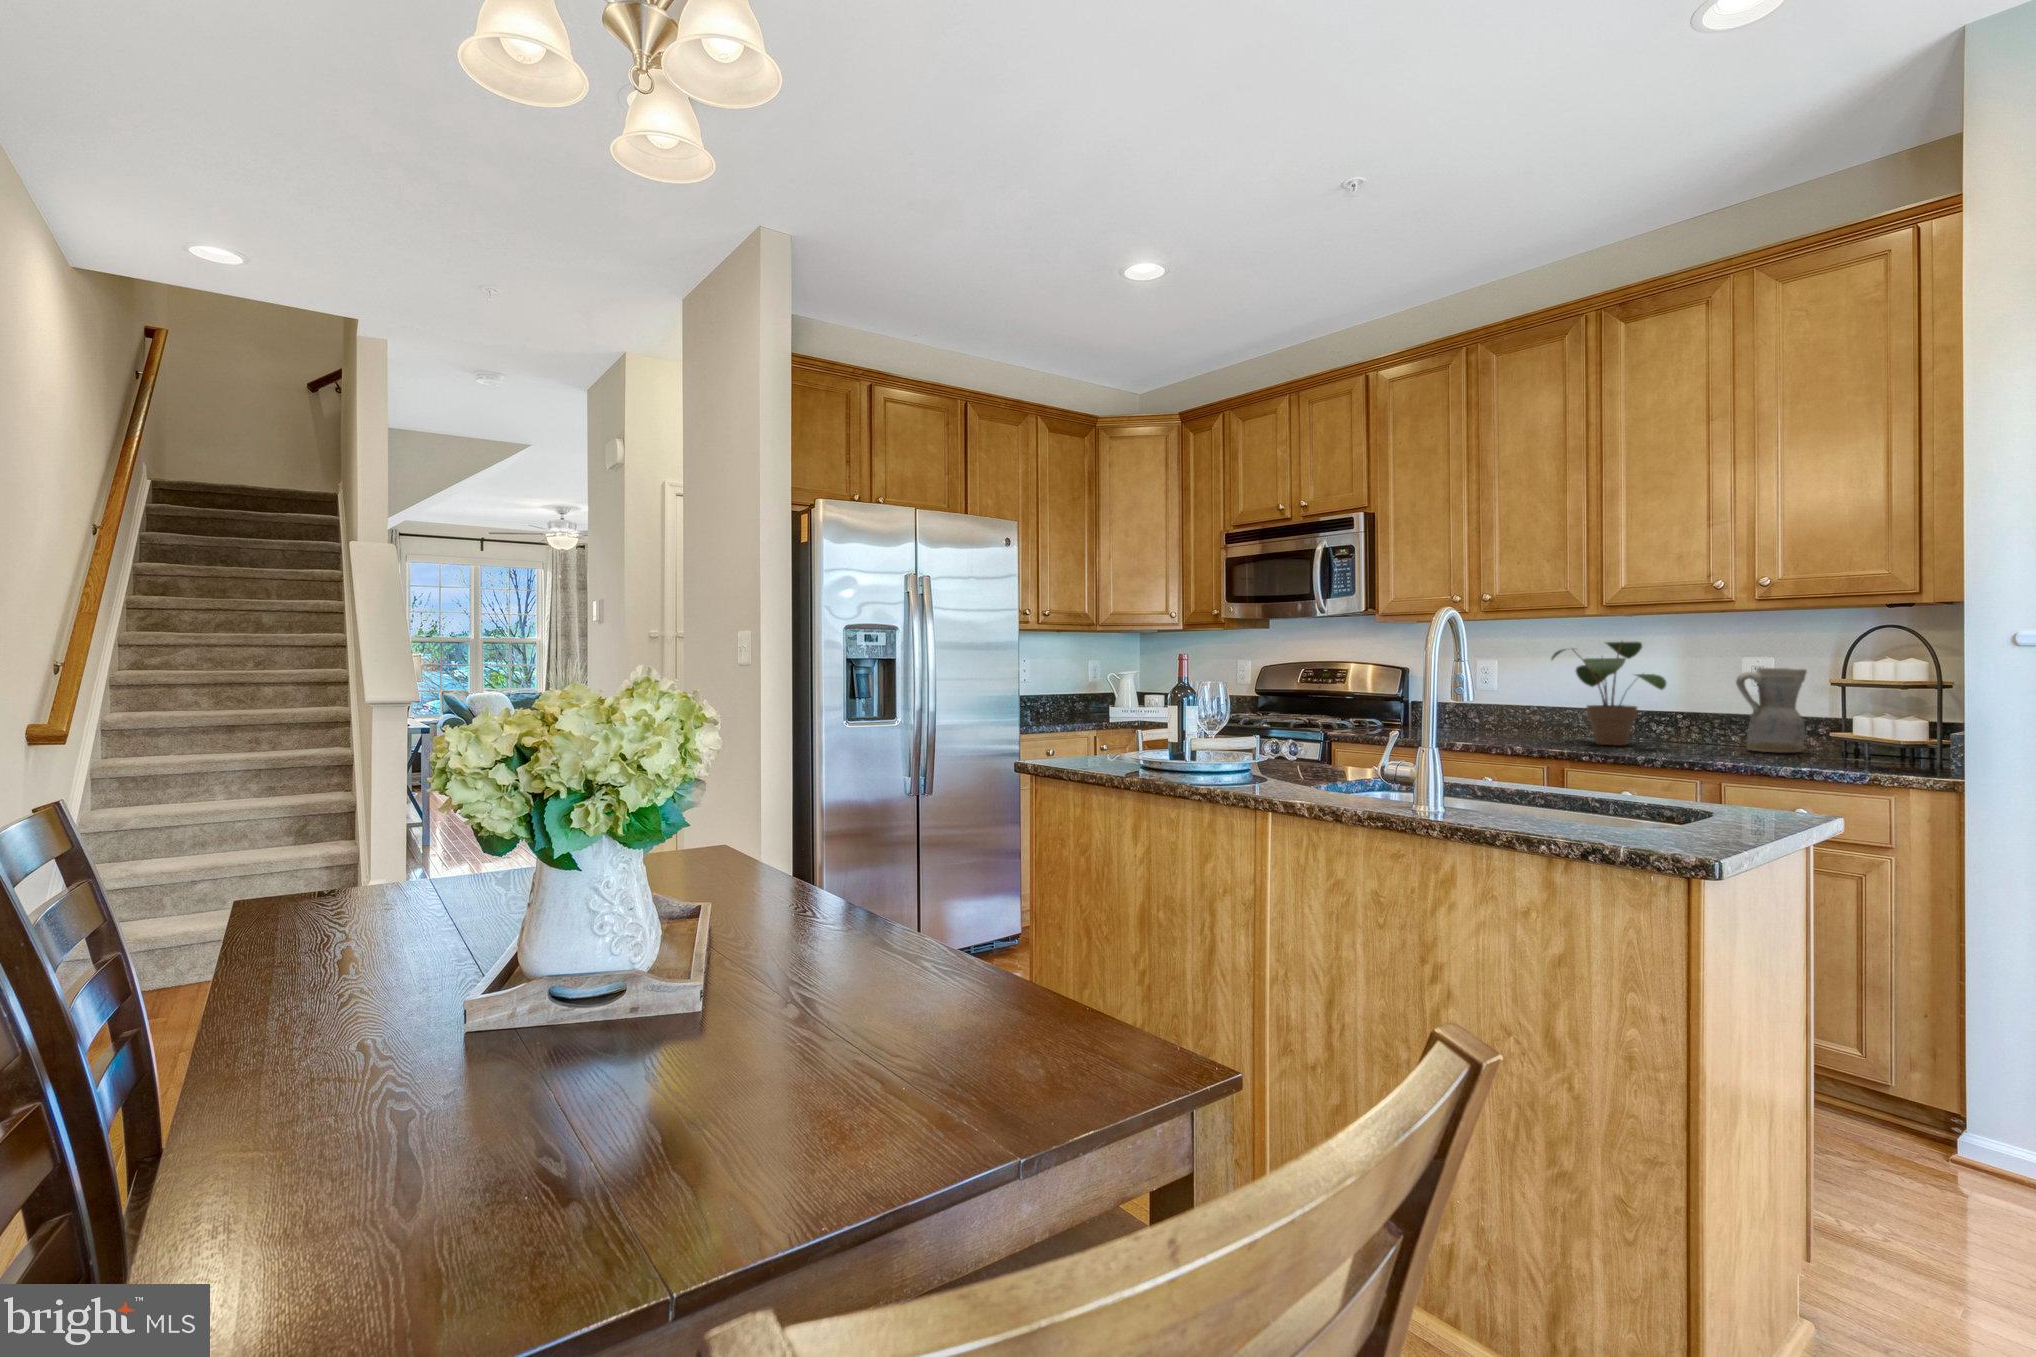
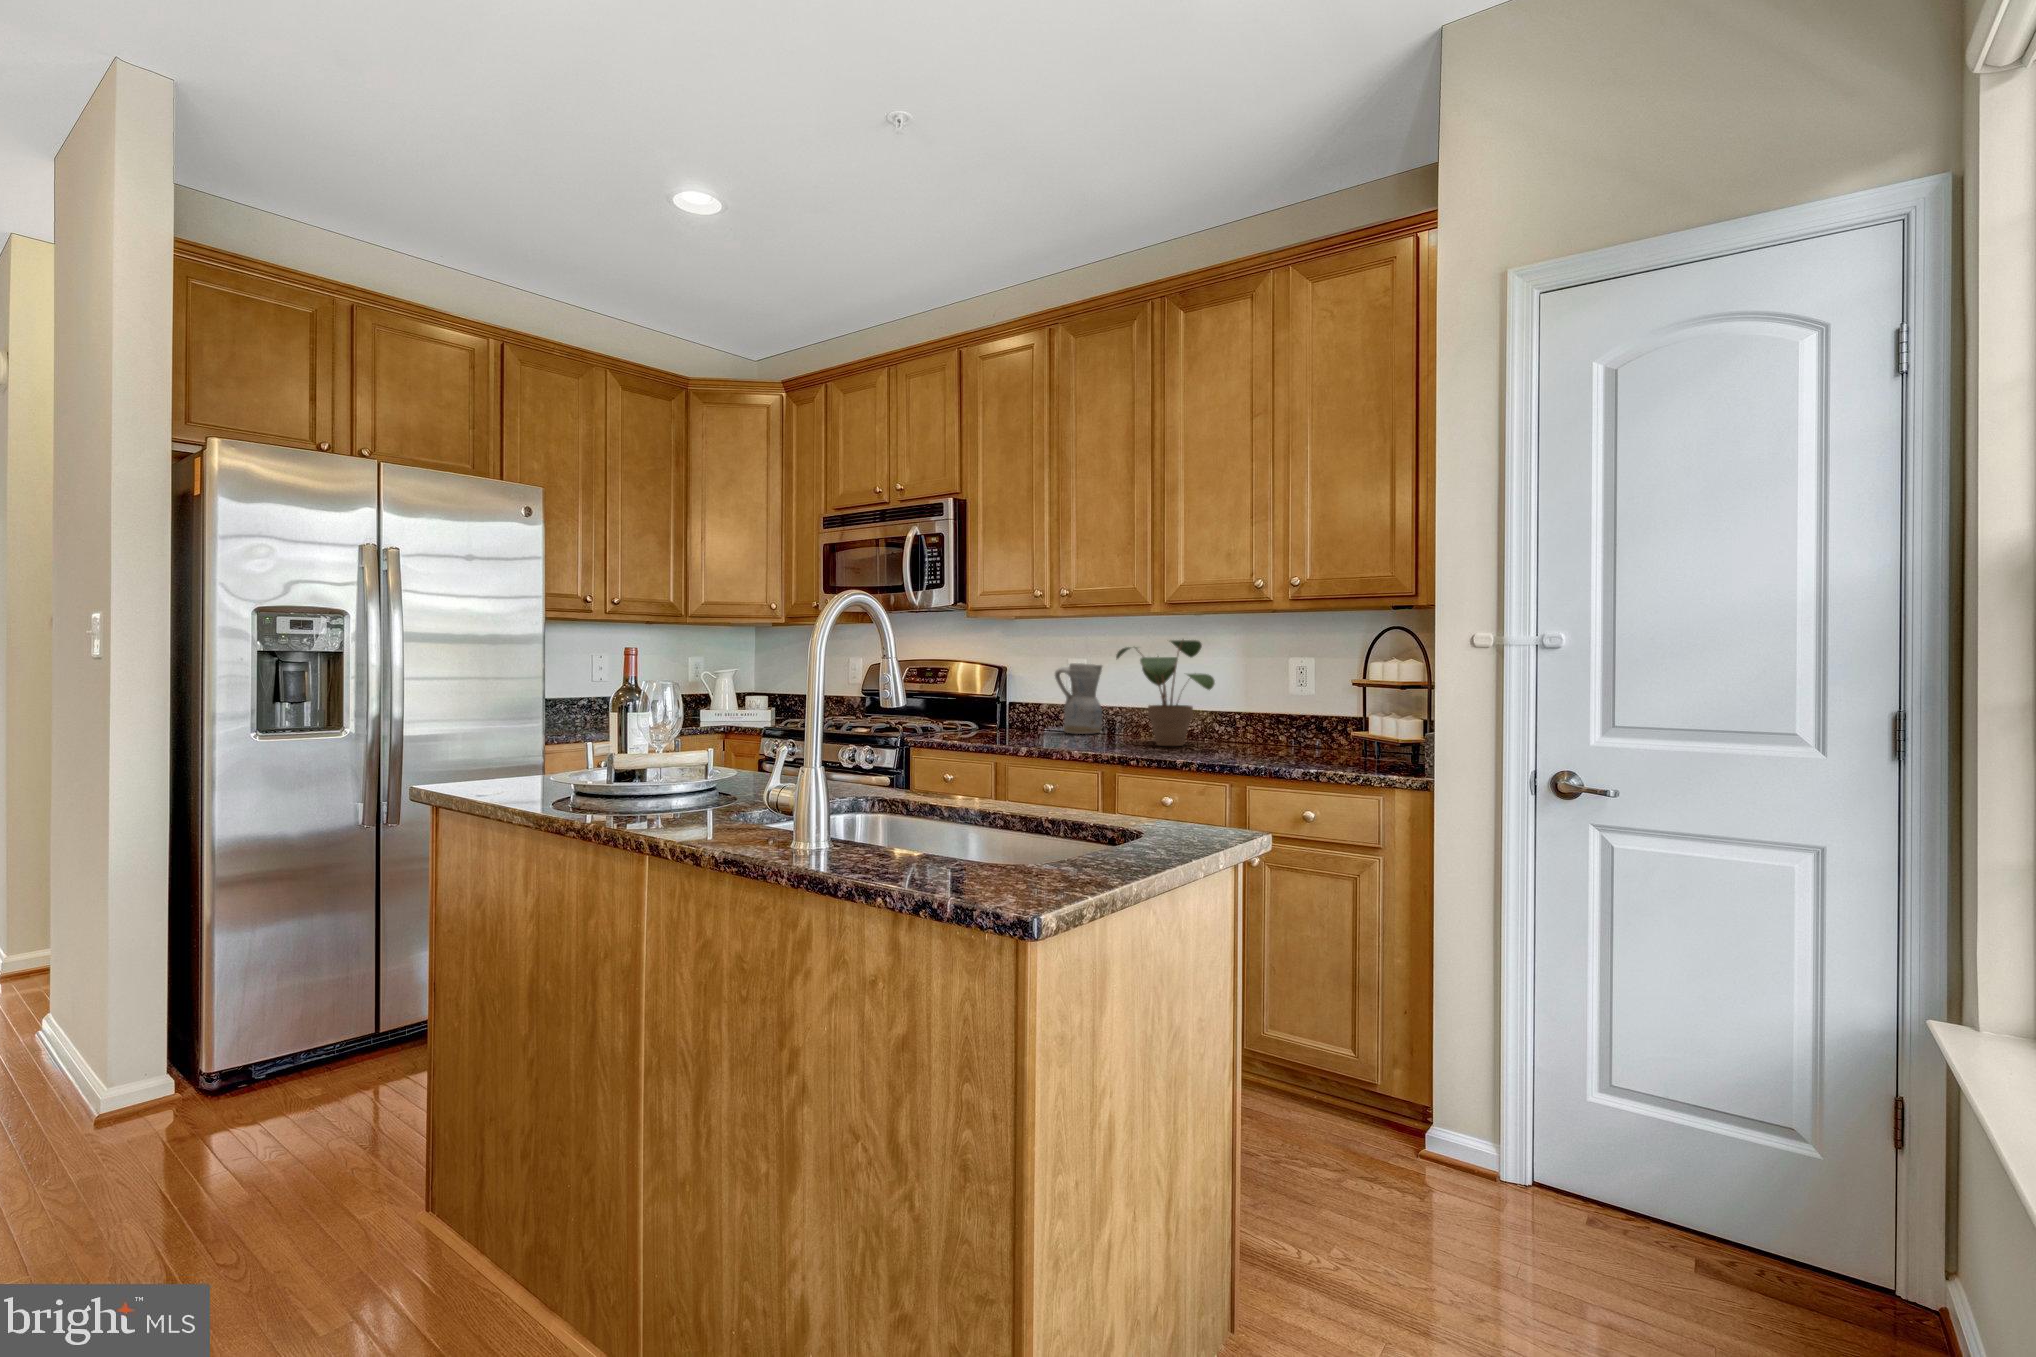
ceramic pitcher: present [1736,667,1807,752] -> present [1055,663,1102,734]

